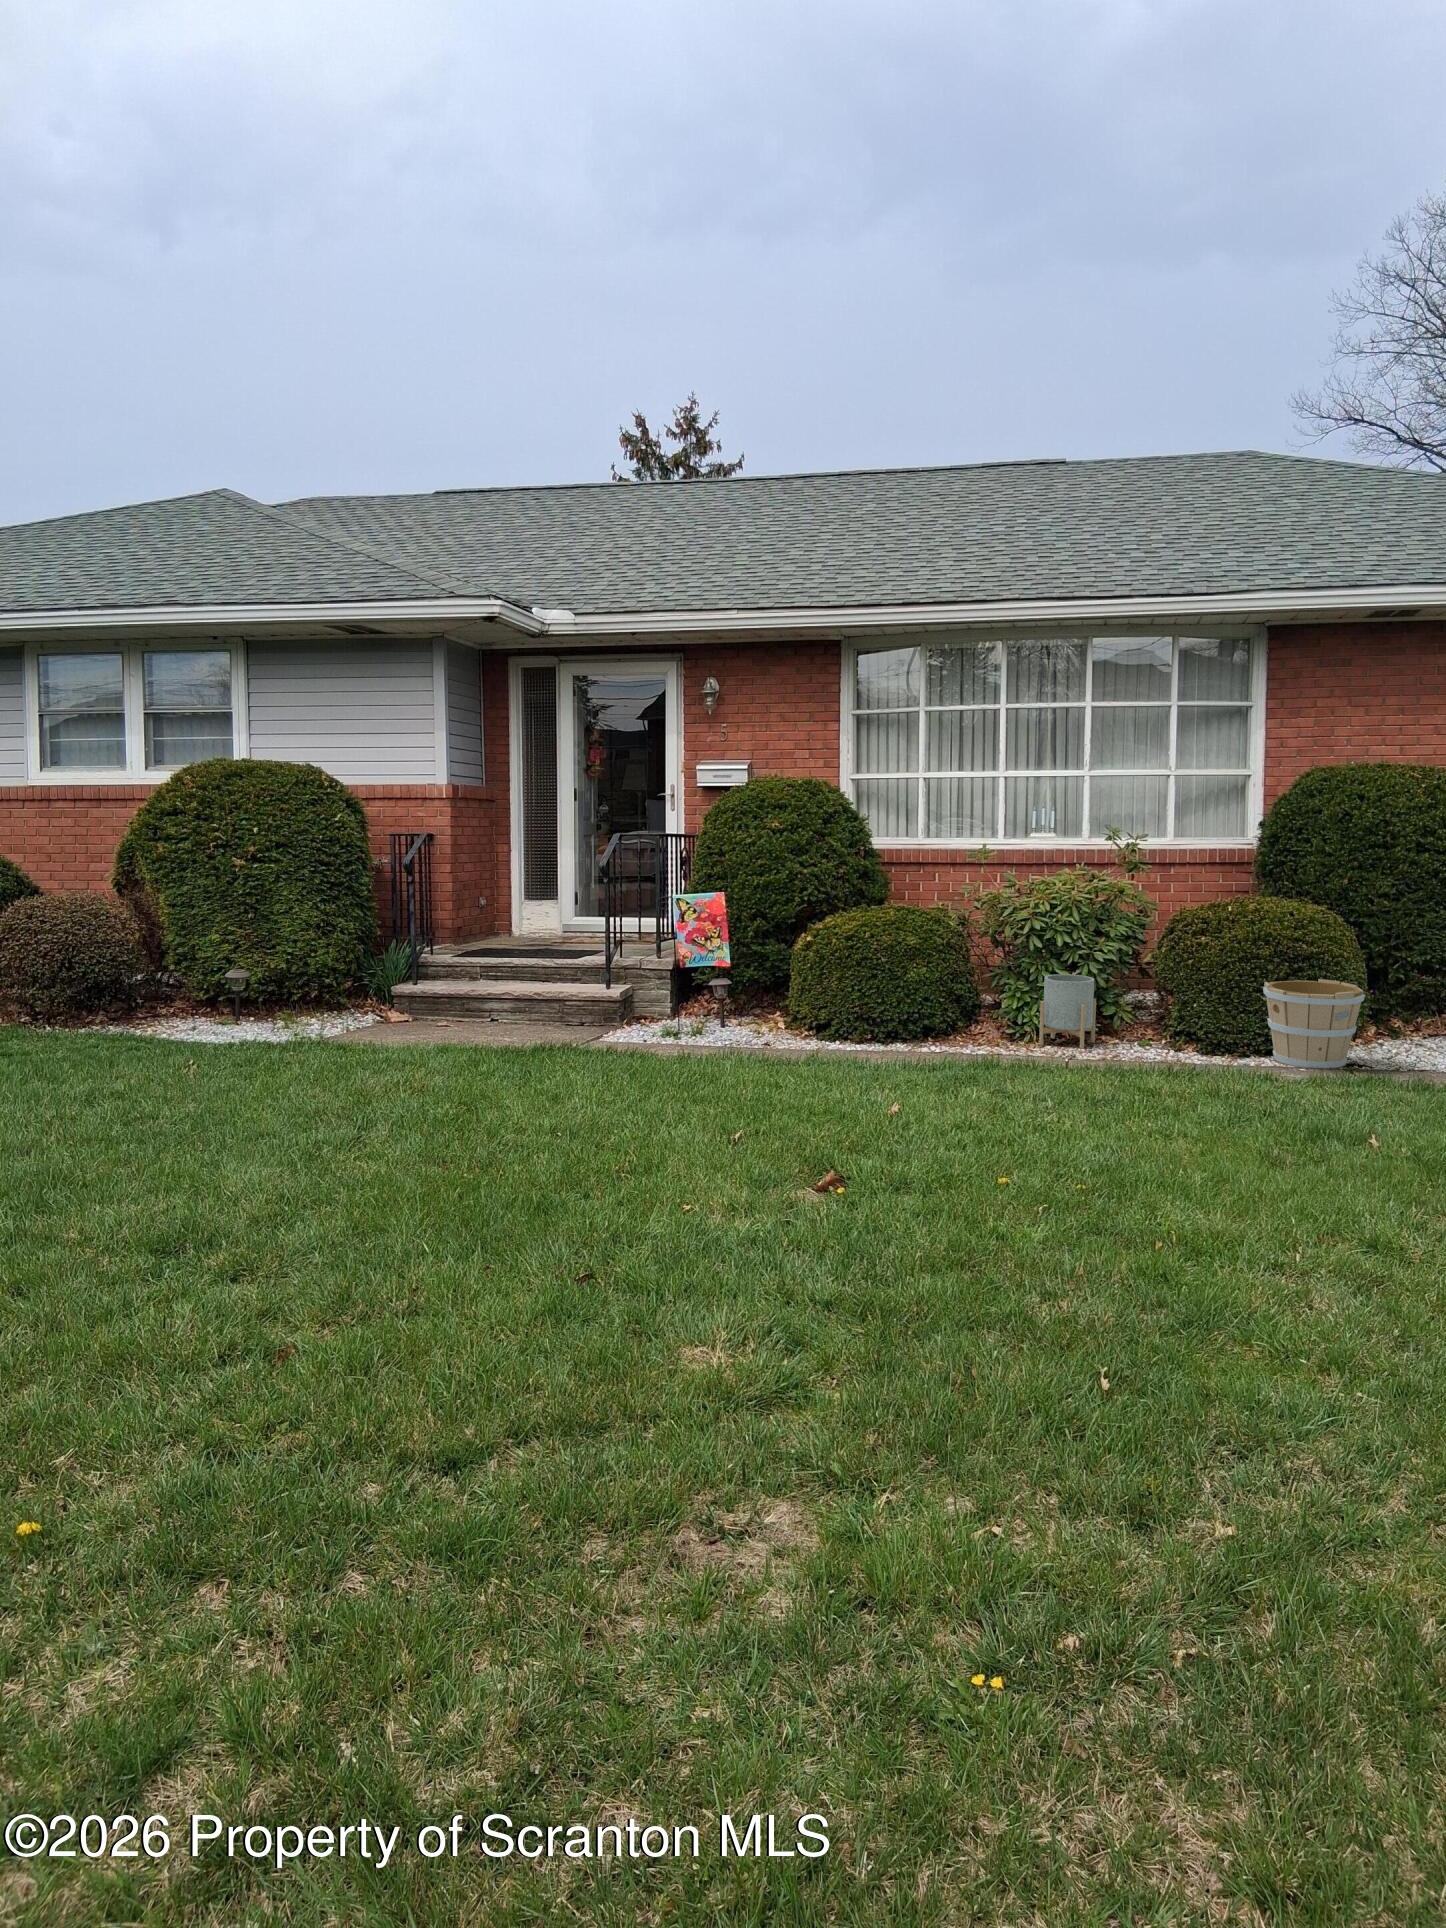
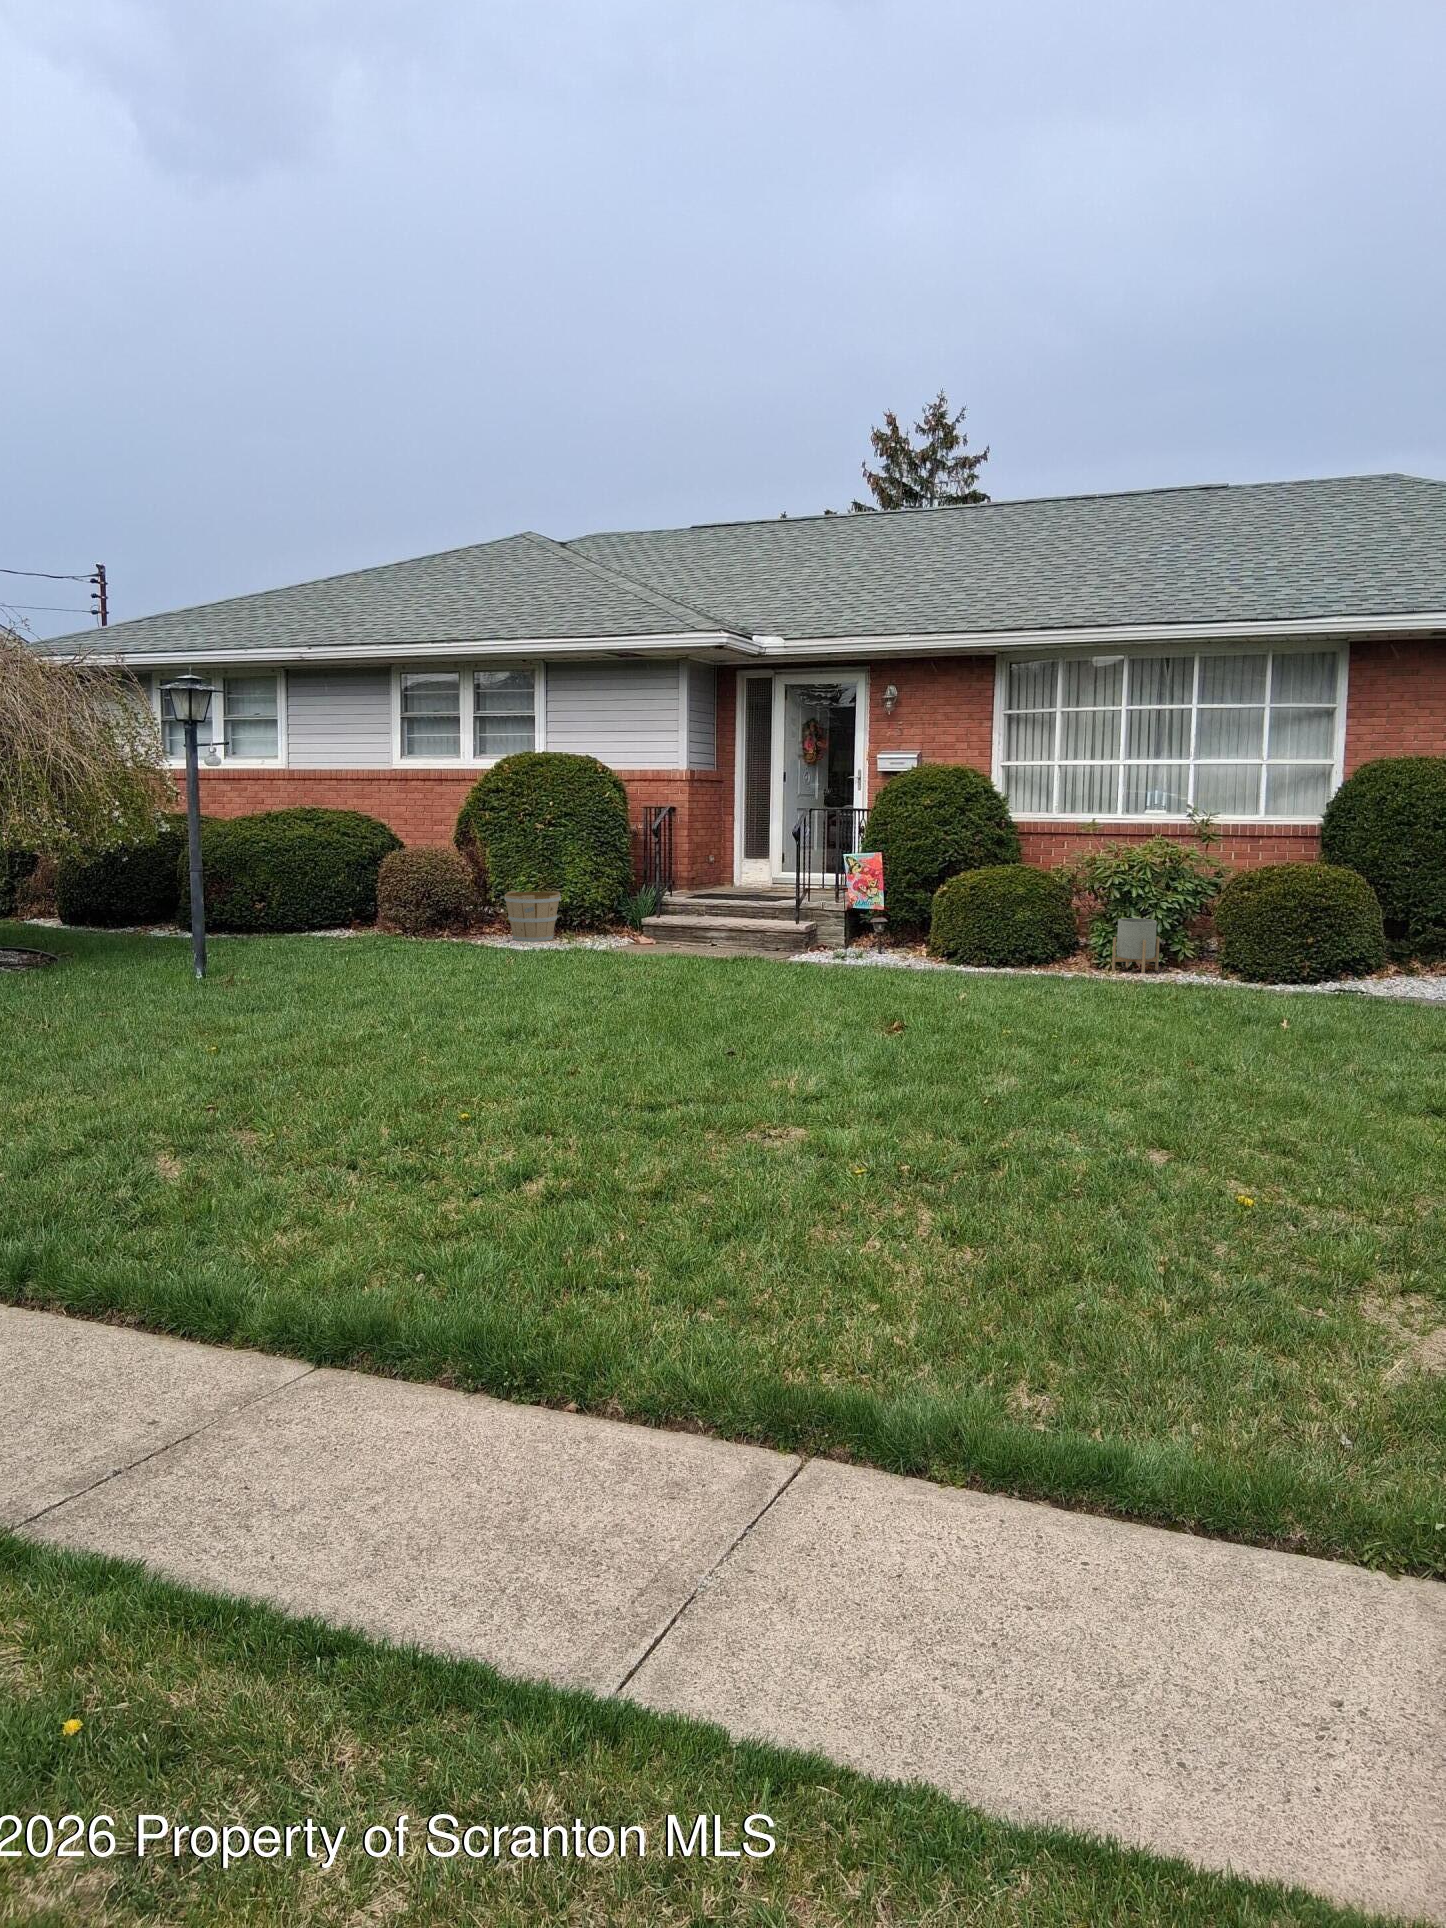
wooden bucket: present [1263,979,1365,1068] -> present [504,891,561,942]

